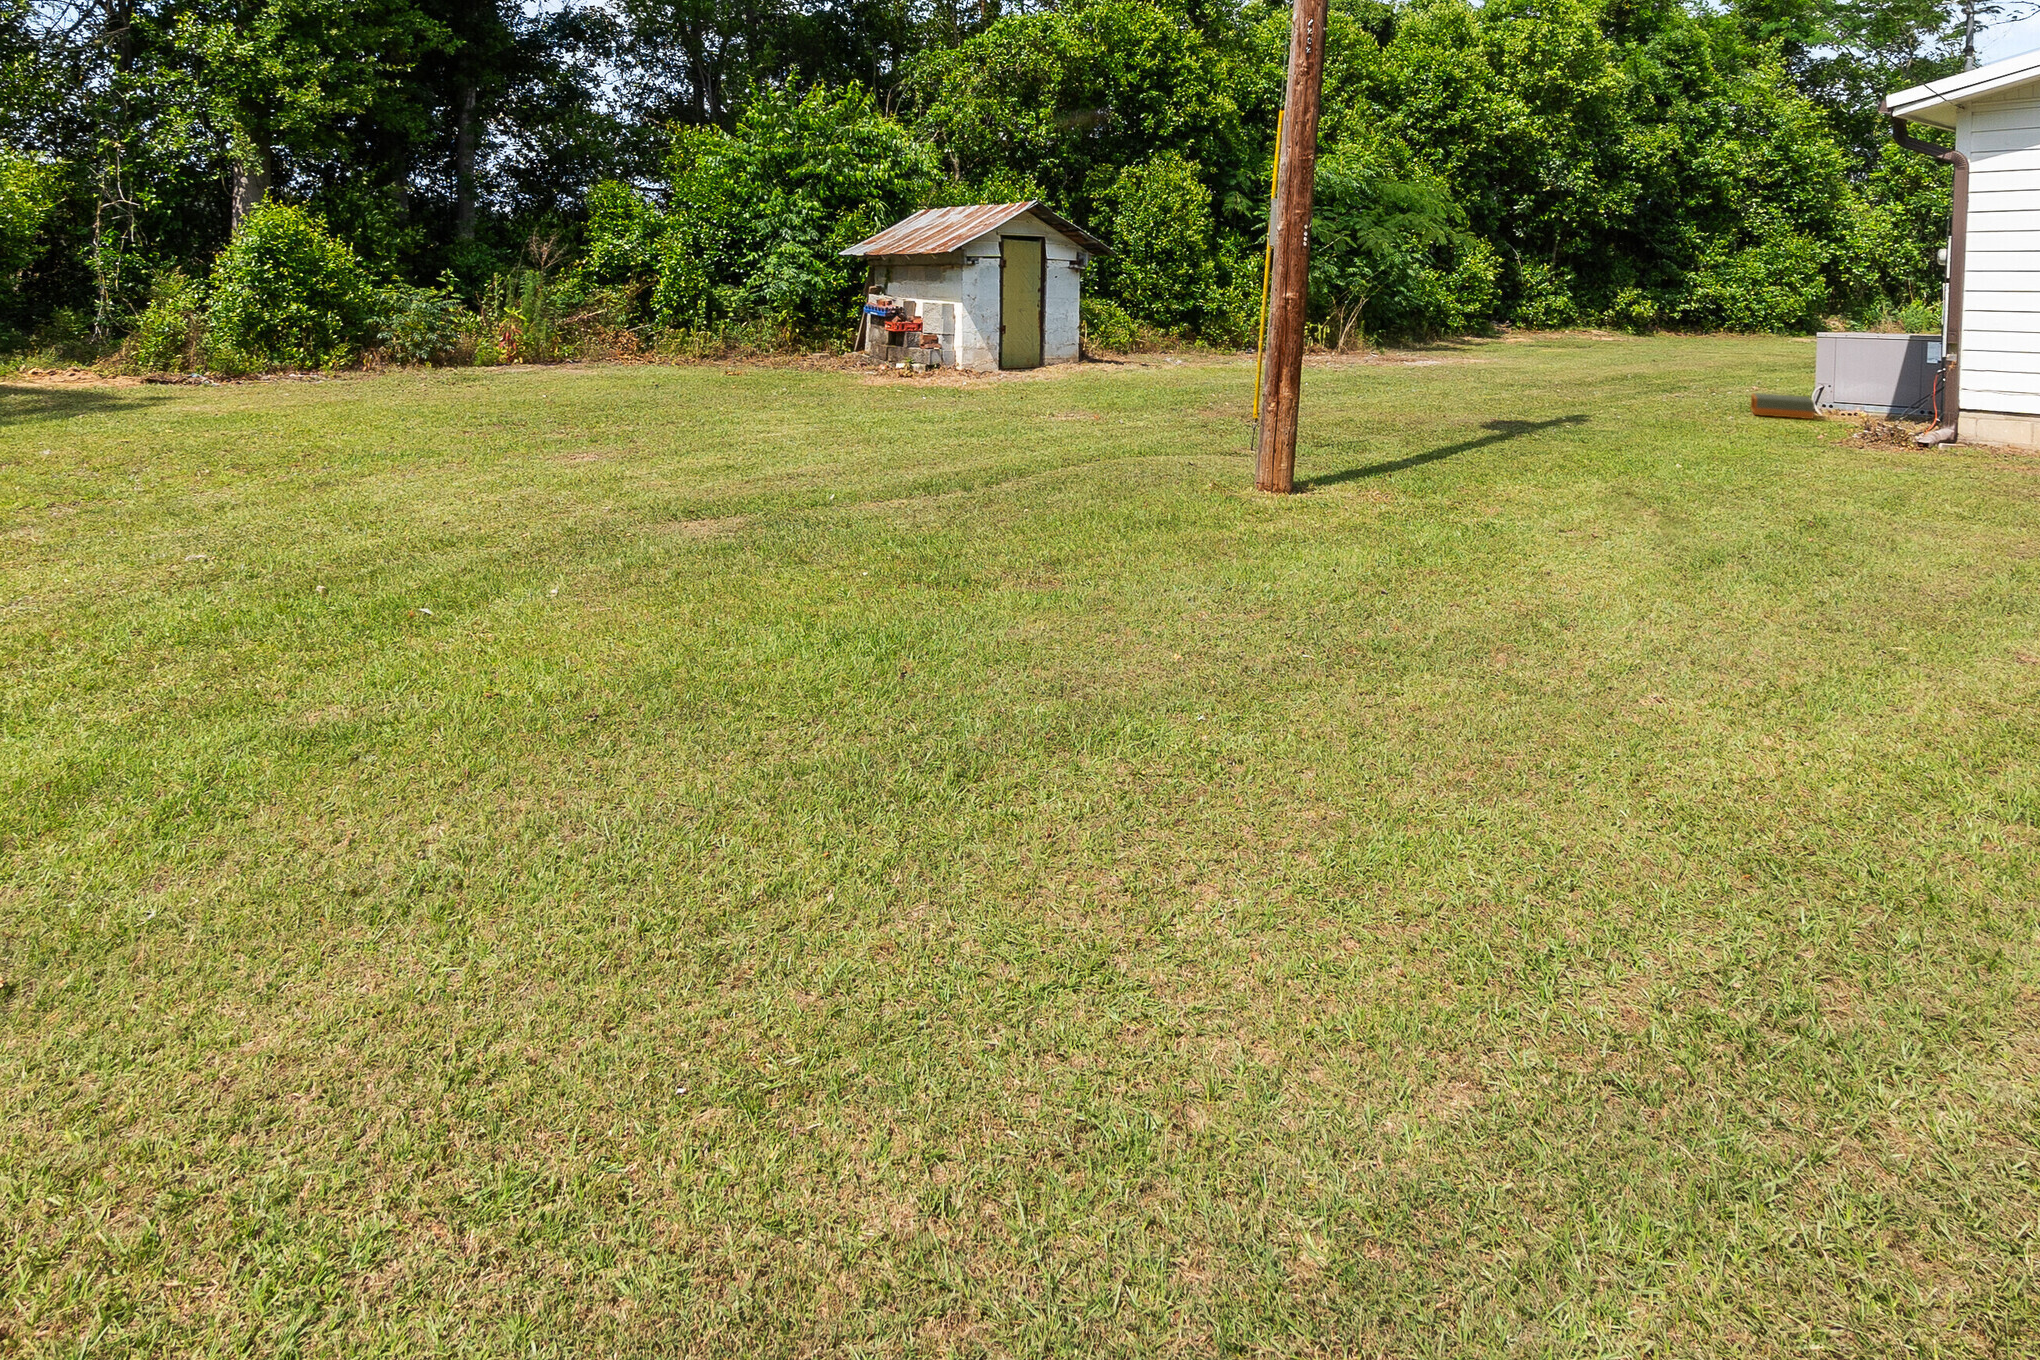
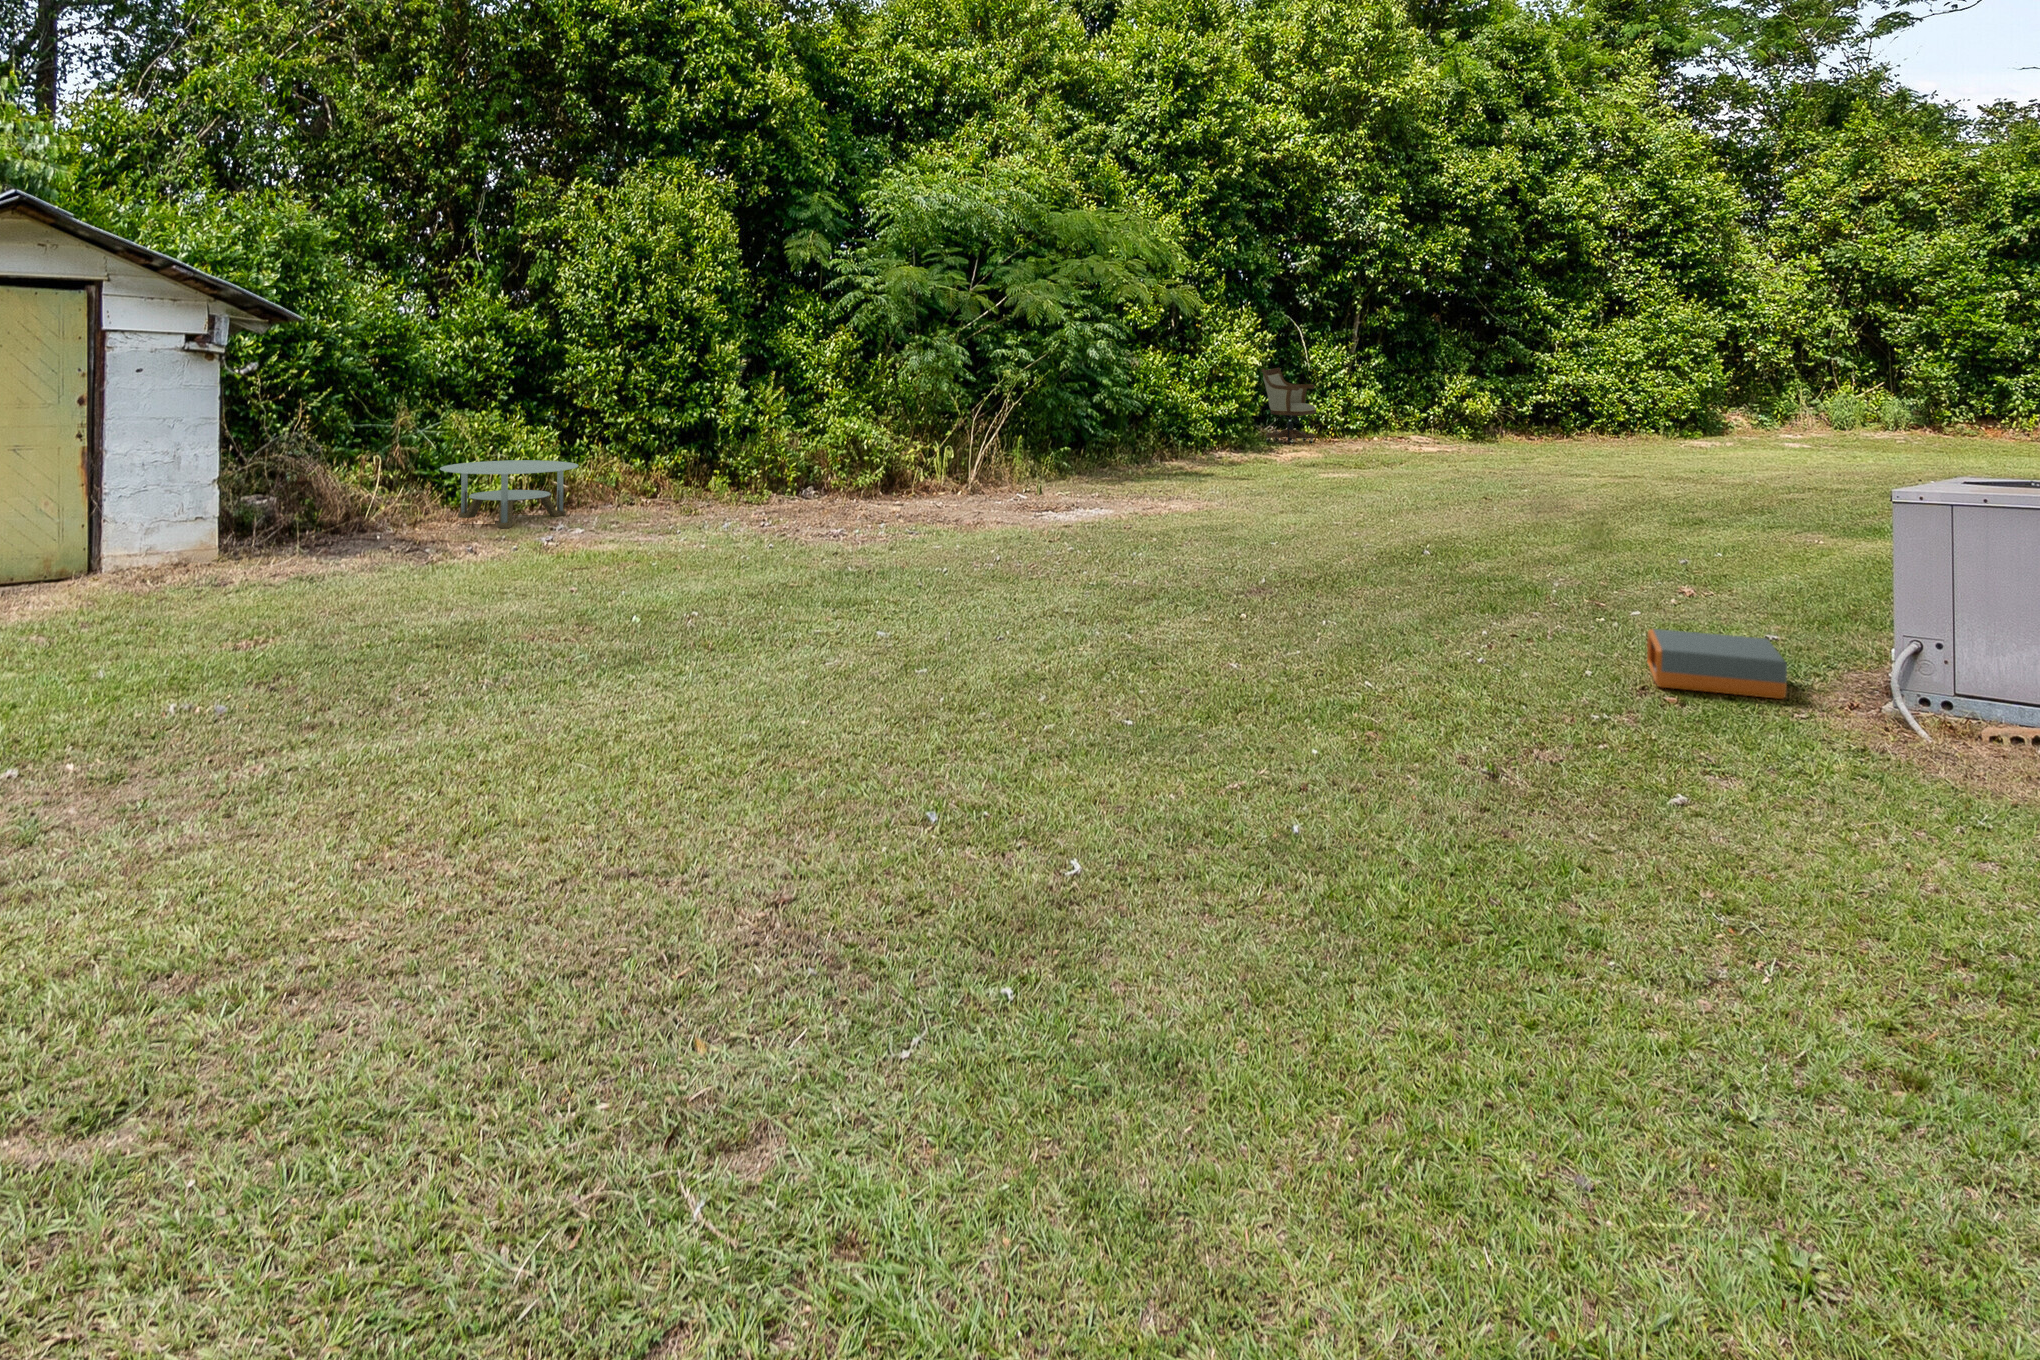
chair: none [1494,280,1532,332] -> present [1261,368,1316,444]
round table: none [1061,325,1135,360] -> present [440,460,578,528]

